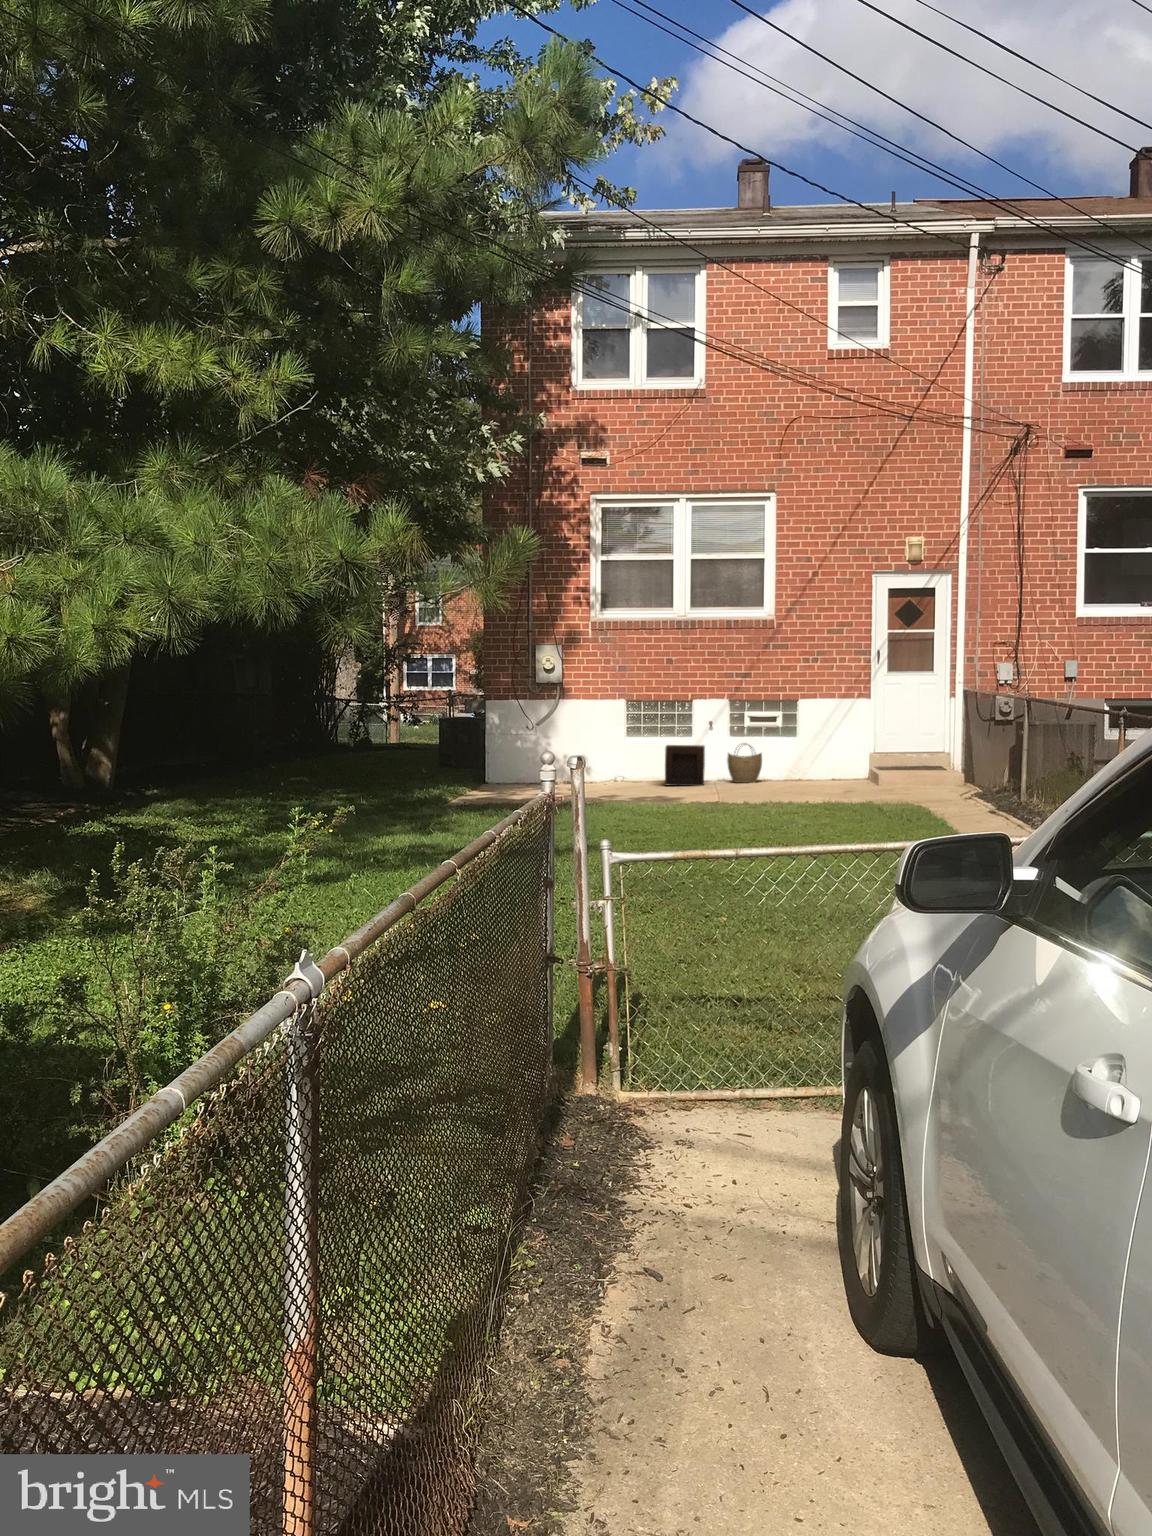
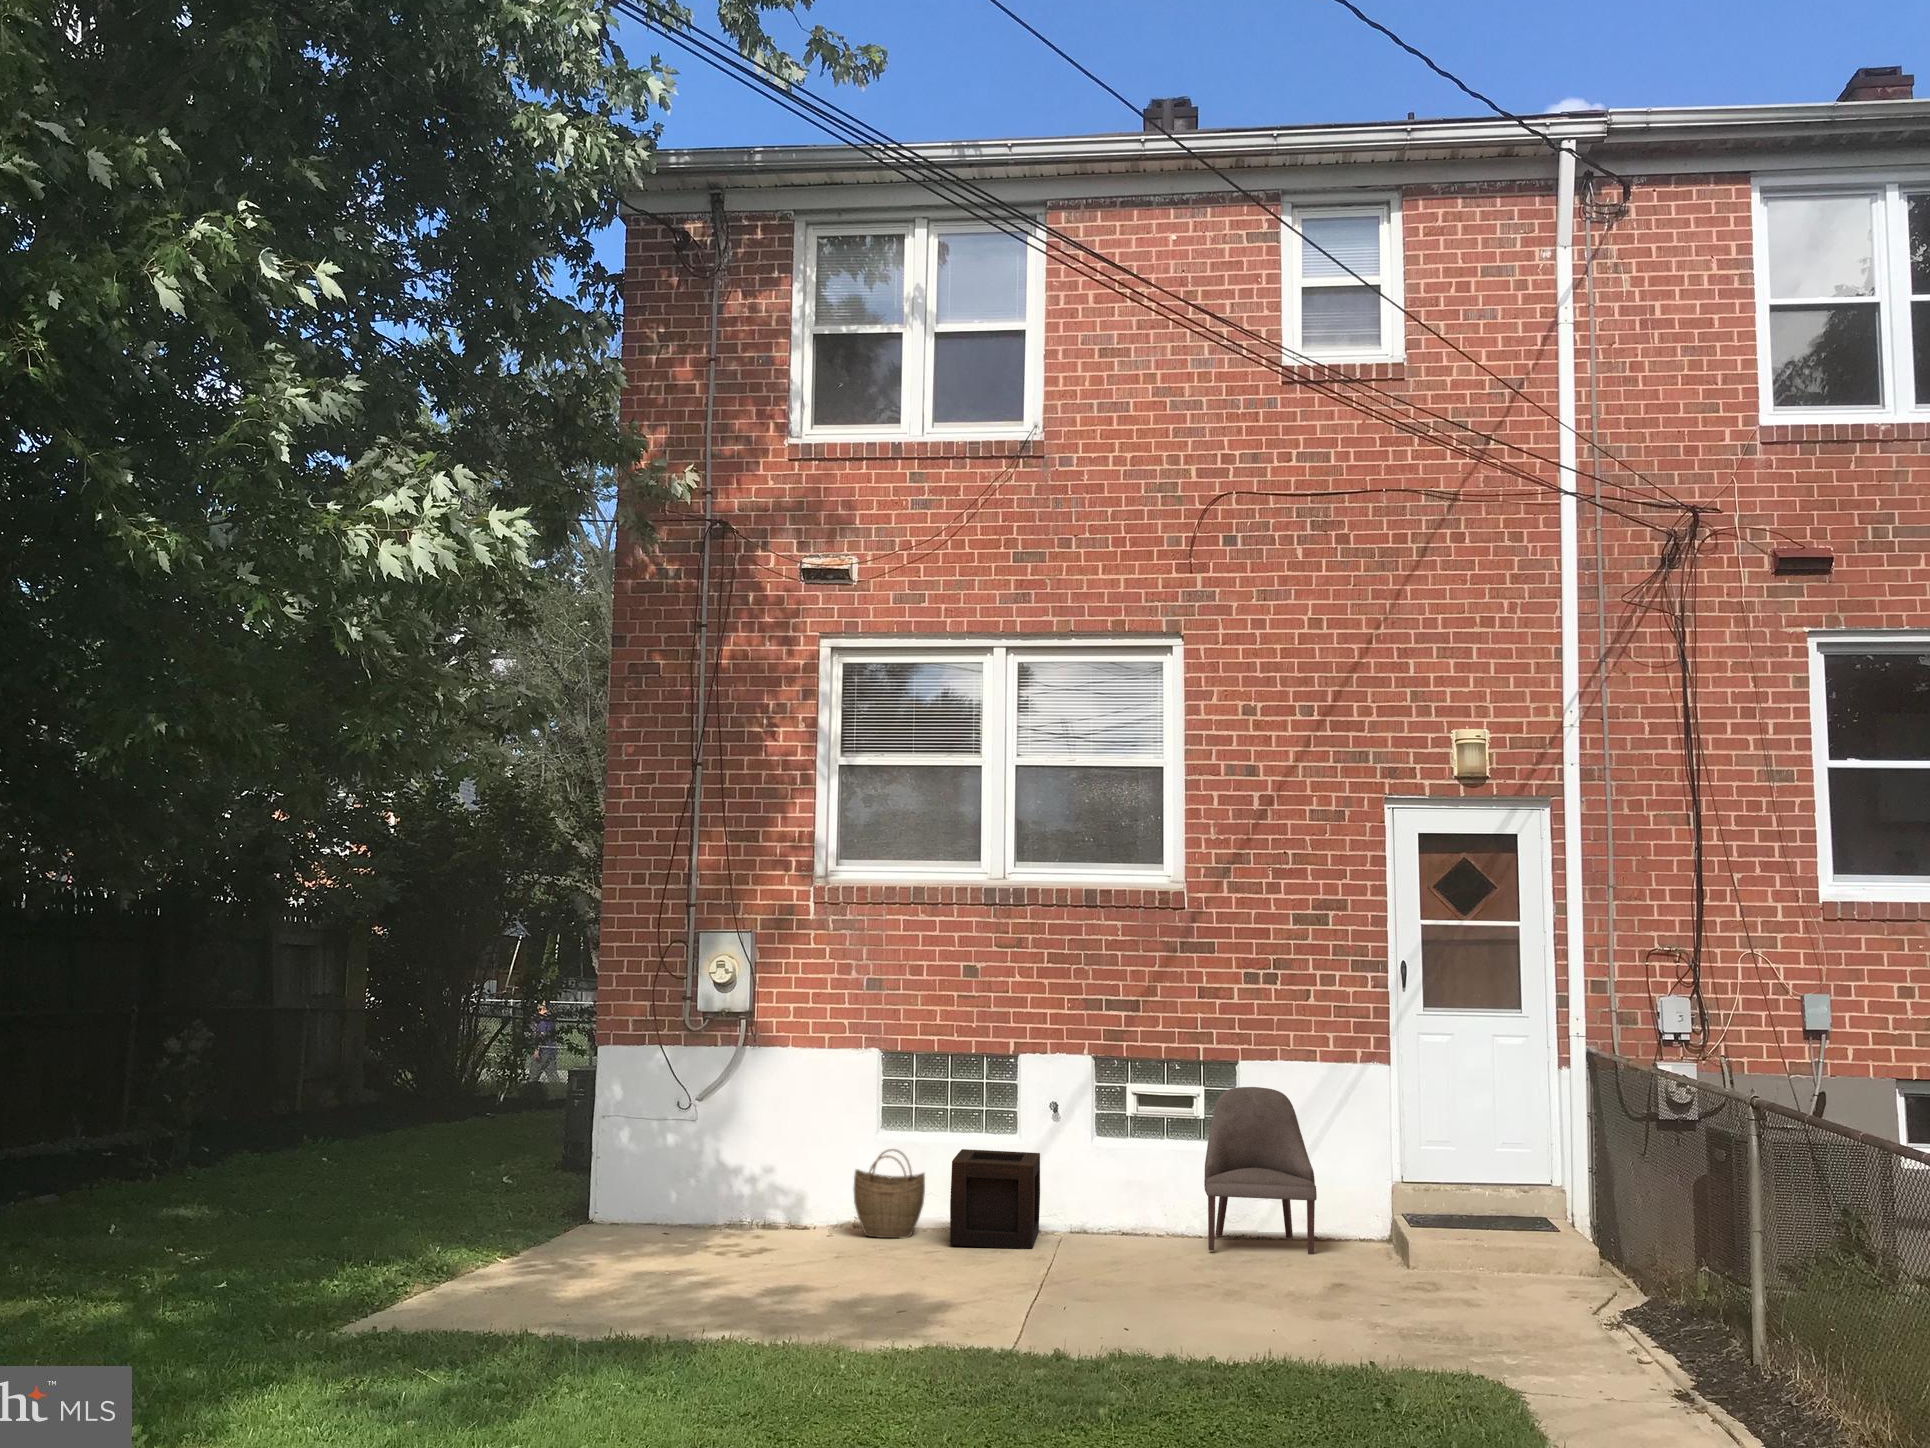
chair: none [784,711,837,784] -> present [1204,1087,1317,1255]
woven basket: present [727,743,762,783] -> present [854,1149,925,1238]

